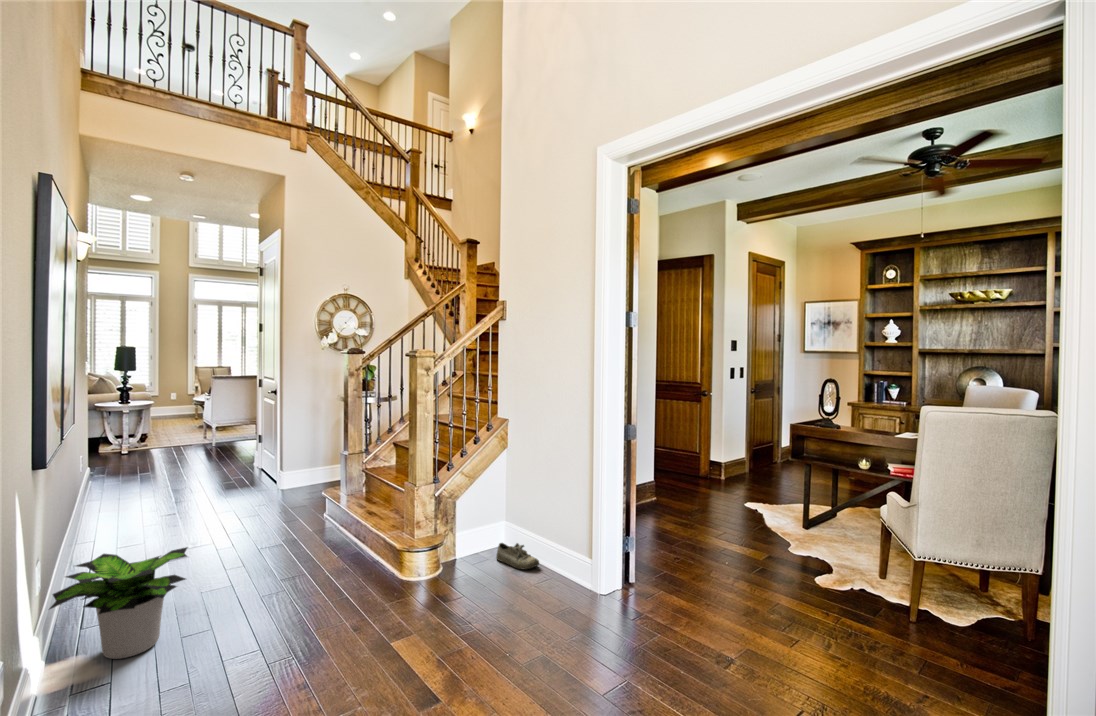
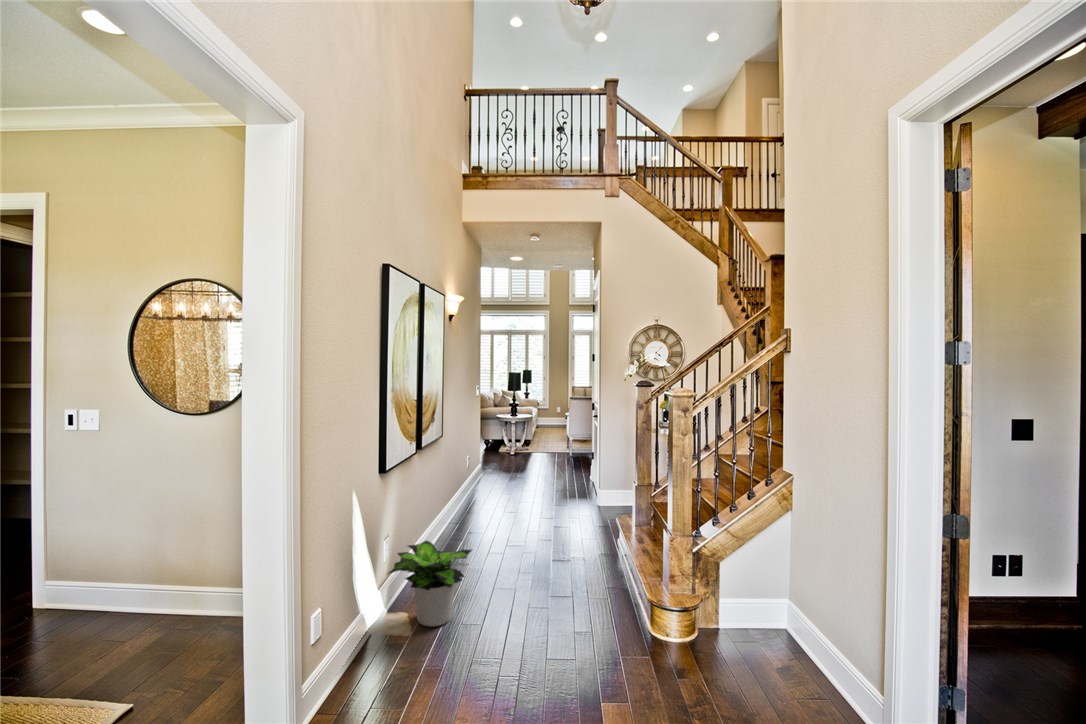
shoe: present [496,543,539,569] -> none [767,627,820,675]

